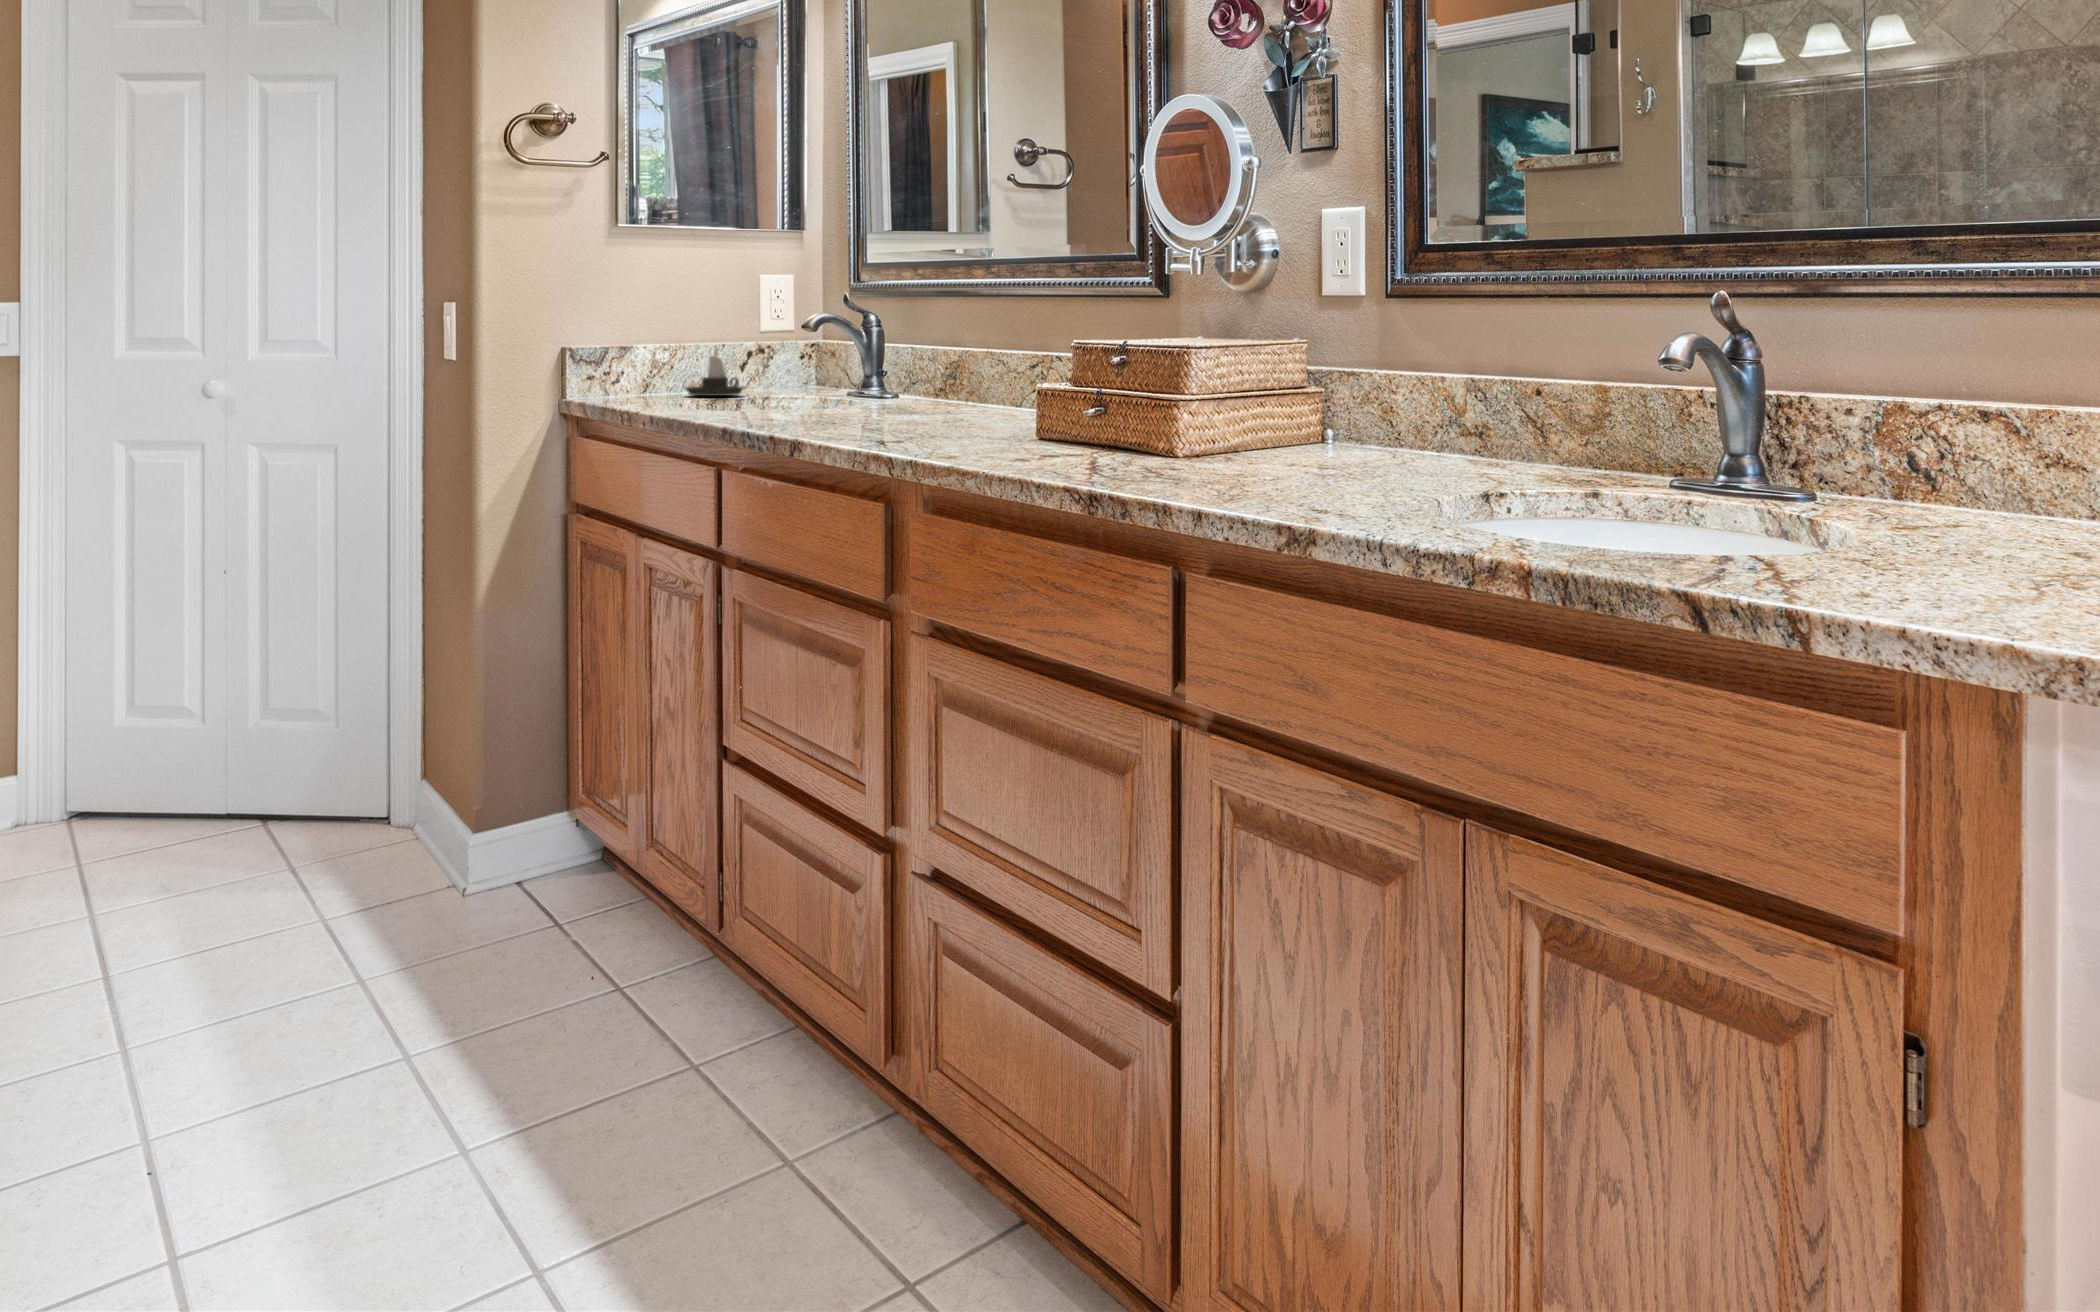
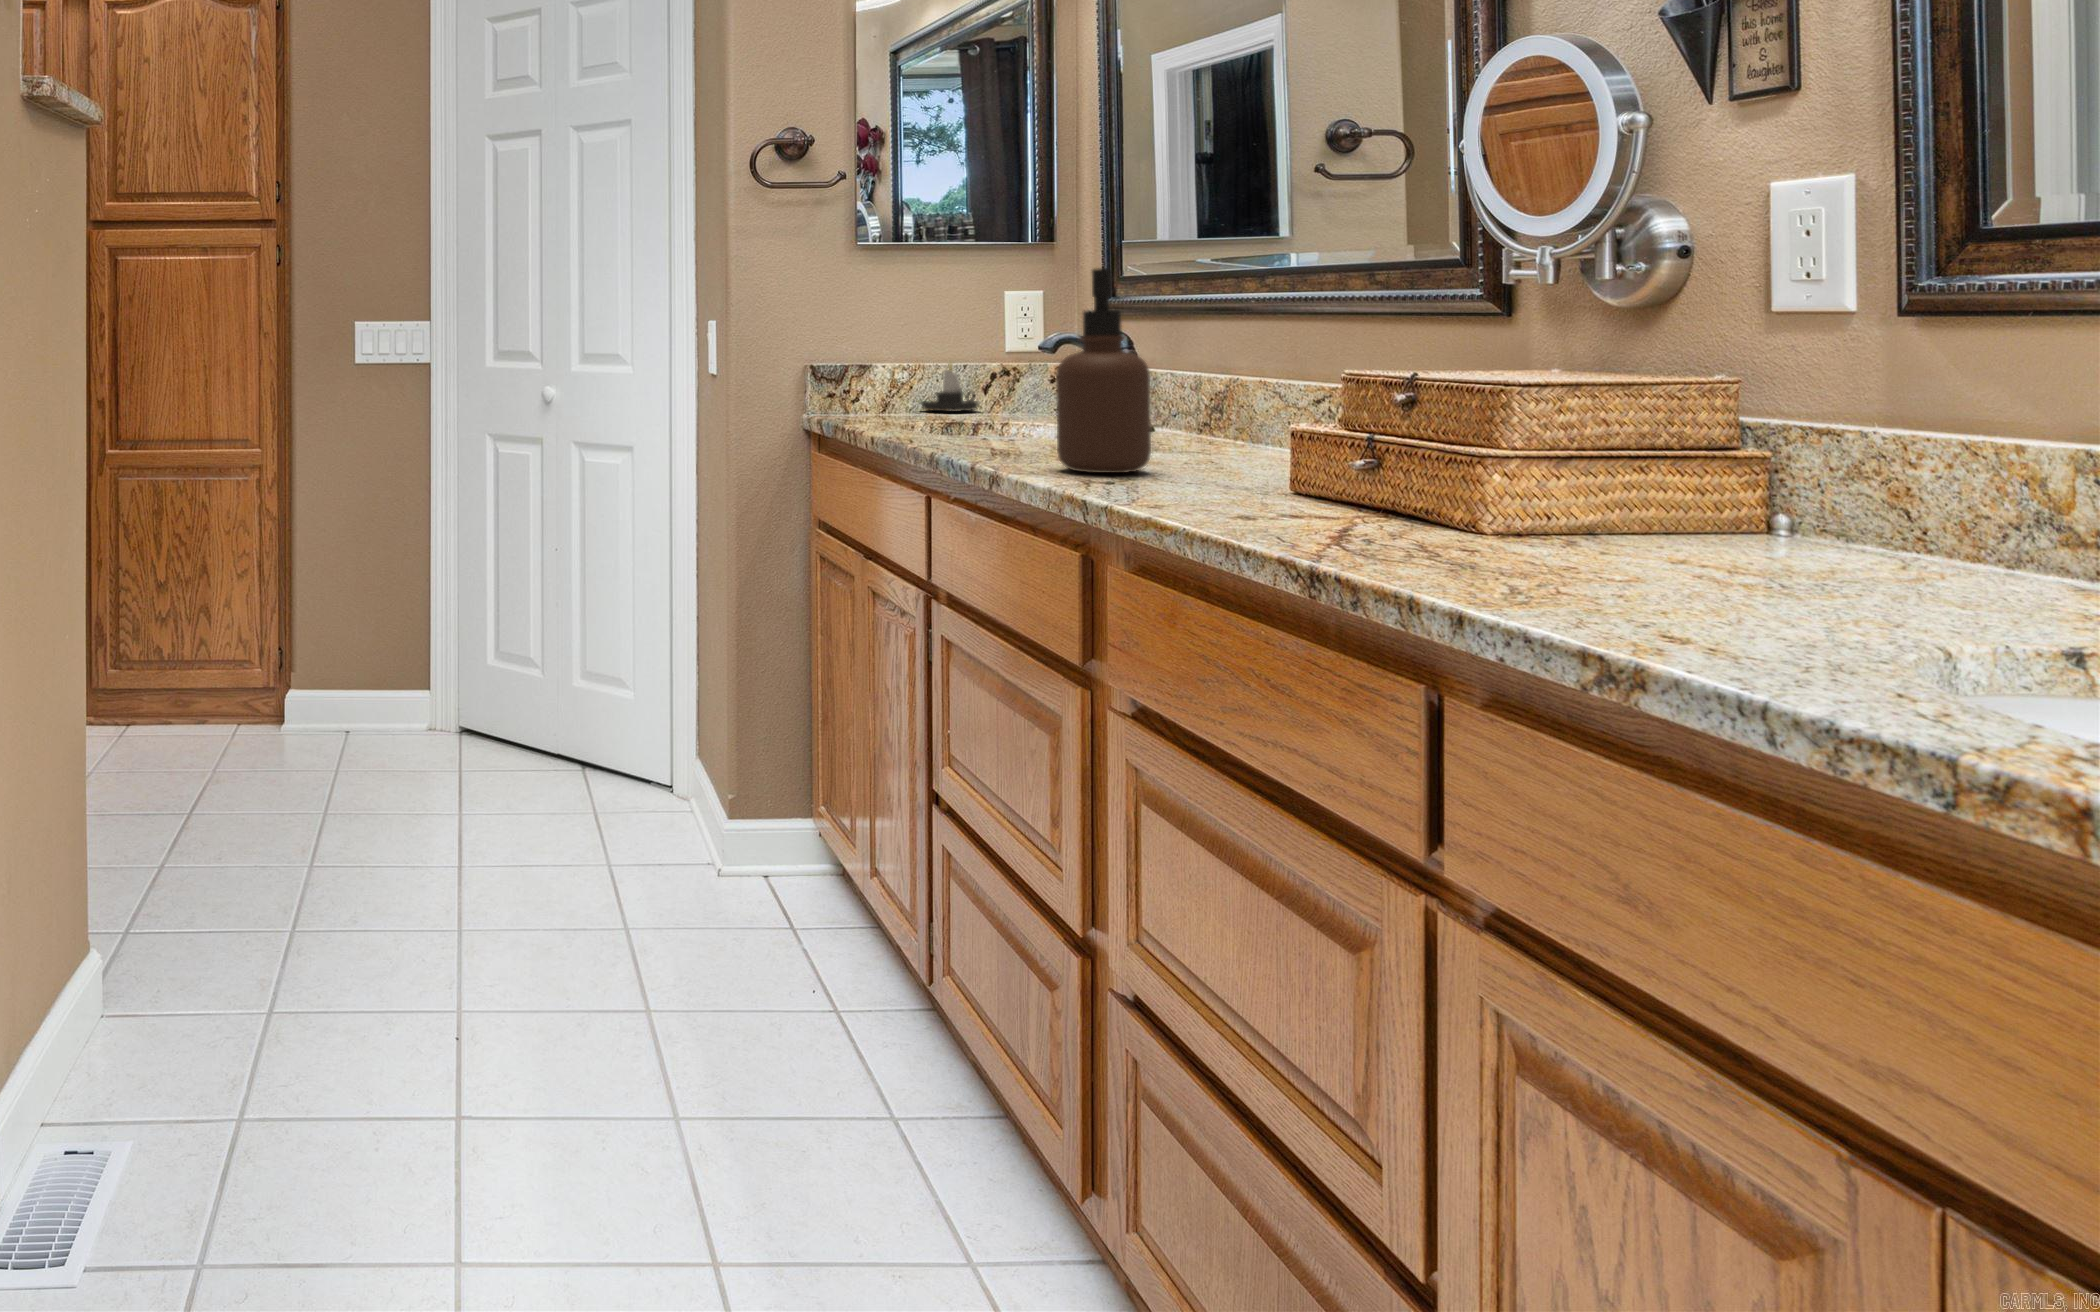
soap dispenser: none [855,260,934,439] -> present [1056,268,1151,473]

